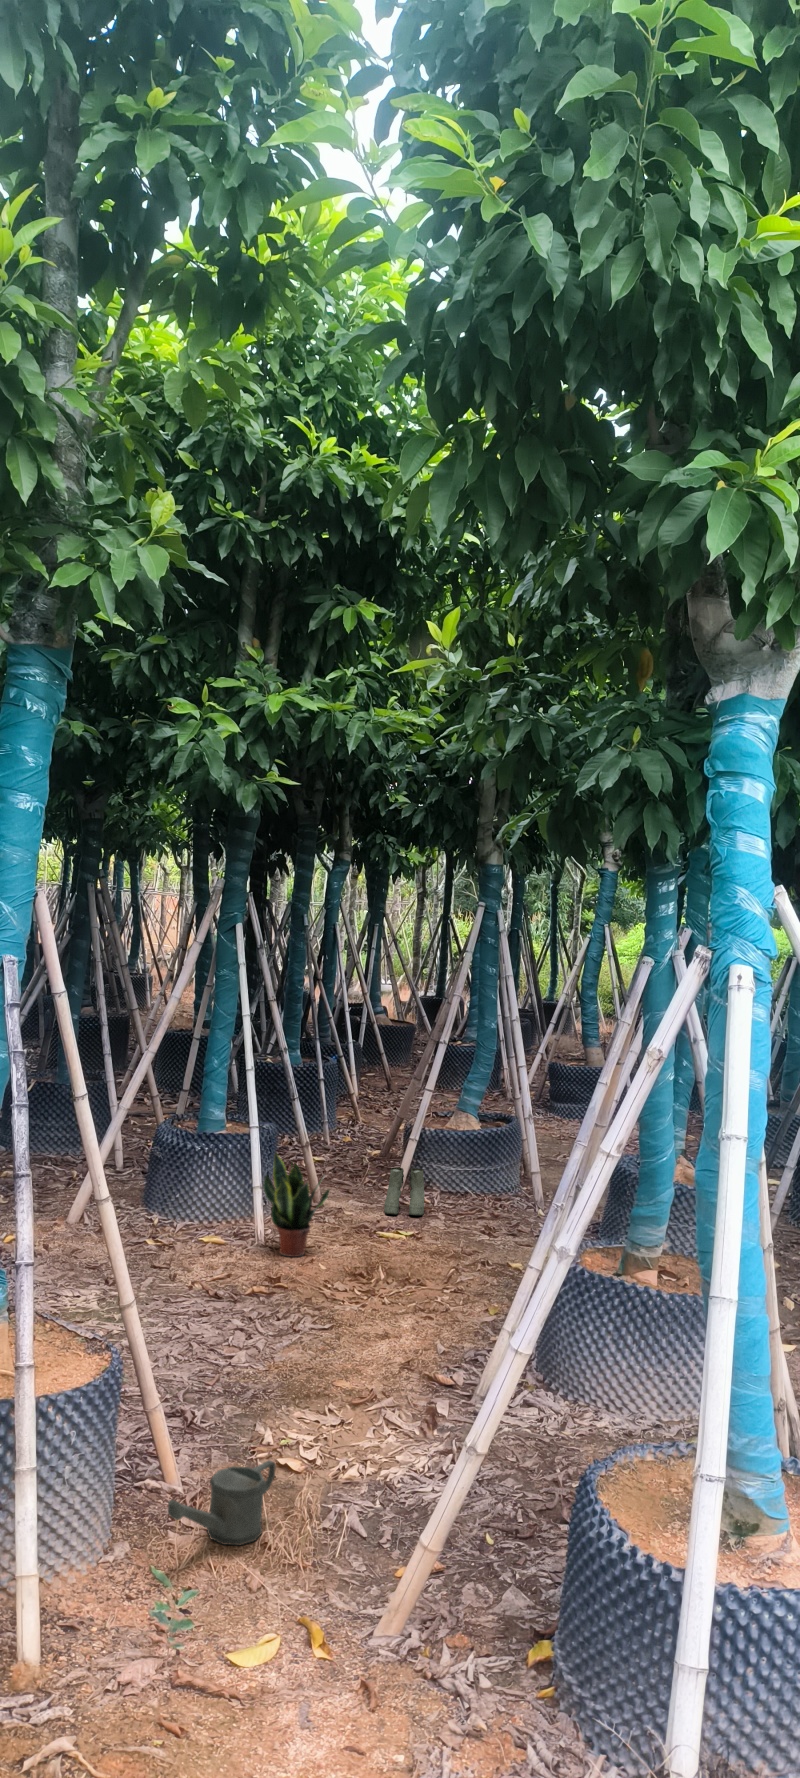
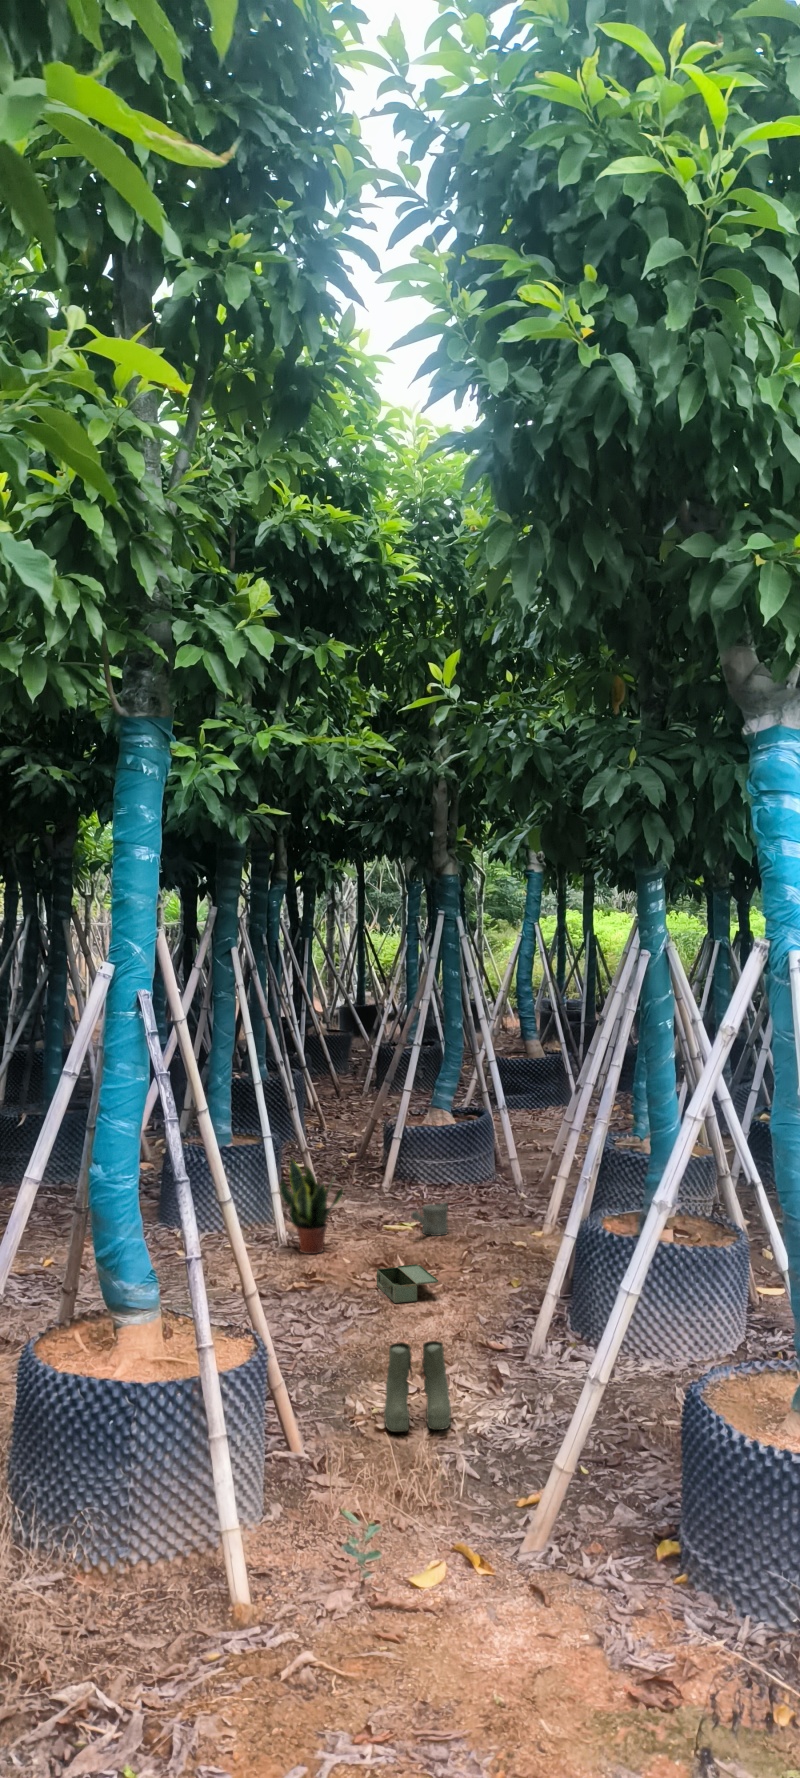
boots: present [384,1167,425,1215] -> present [384,1341,451,1432]
toolbox: none [343,1279,405,1319] -> present [376,1264,438,1303]
watering can: present [168,1460,276,1545] -> present [412,1202,448,1236]

